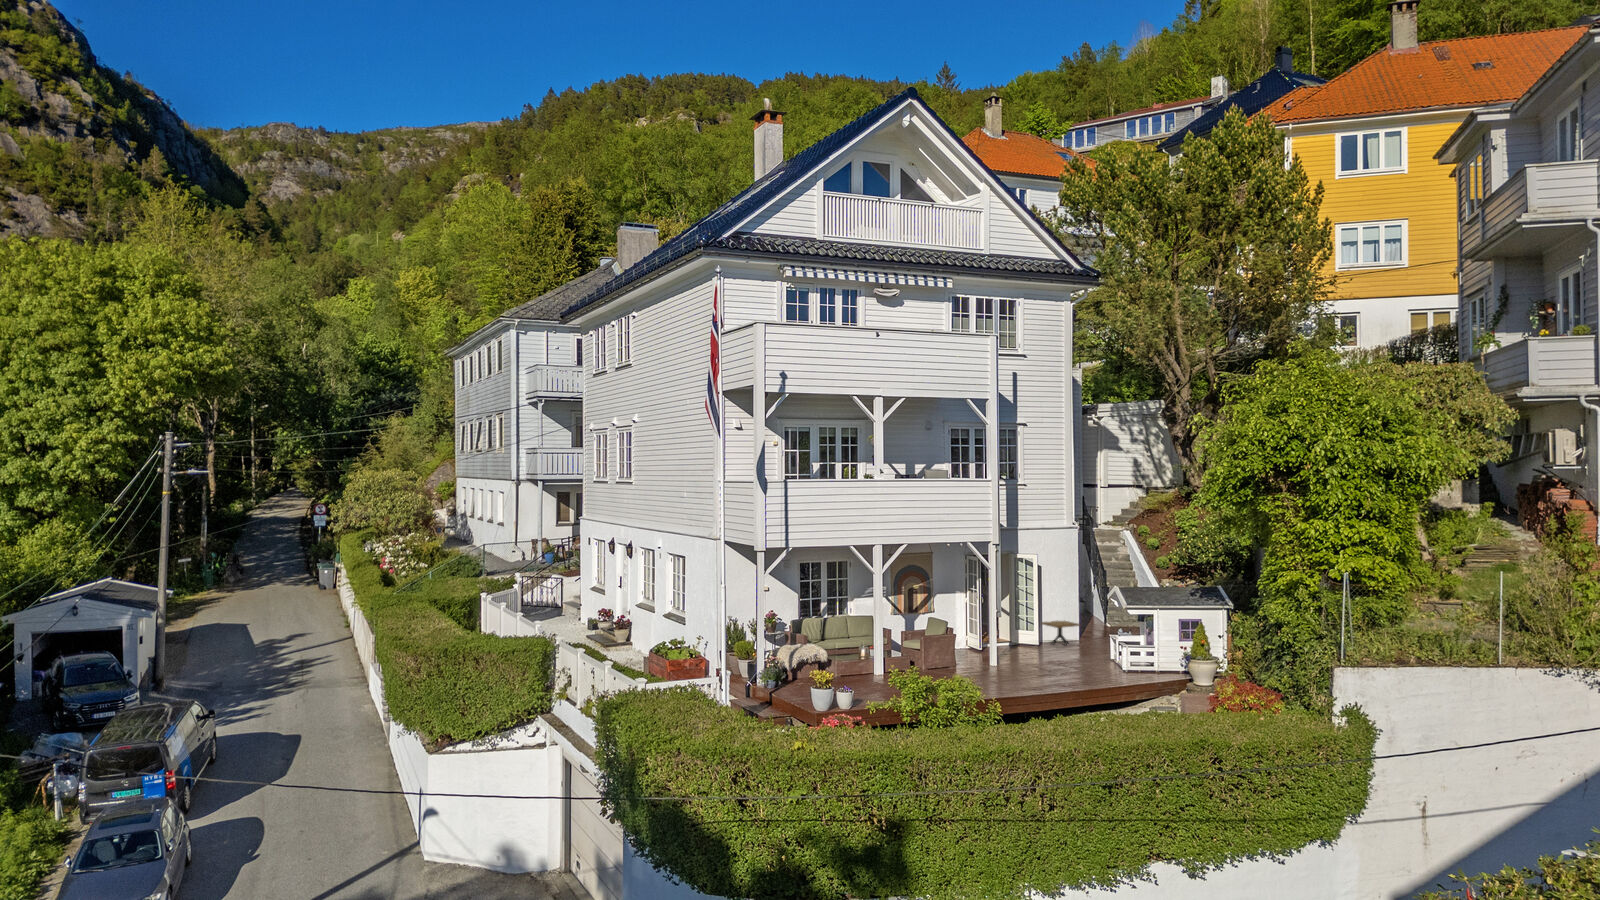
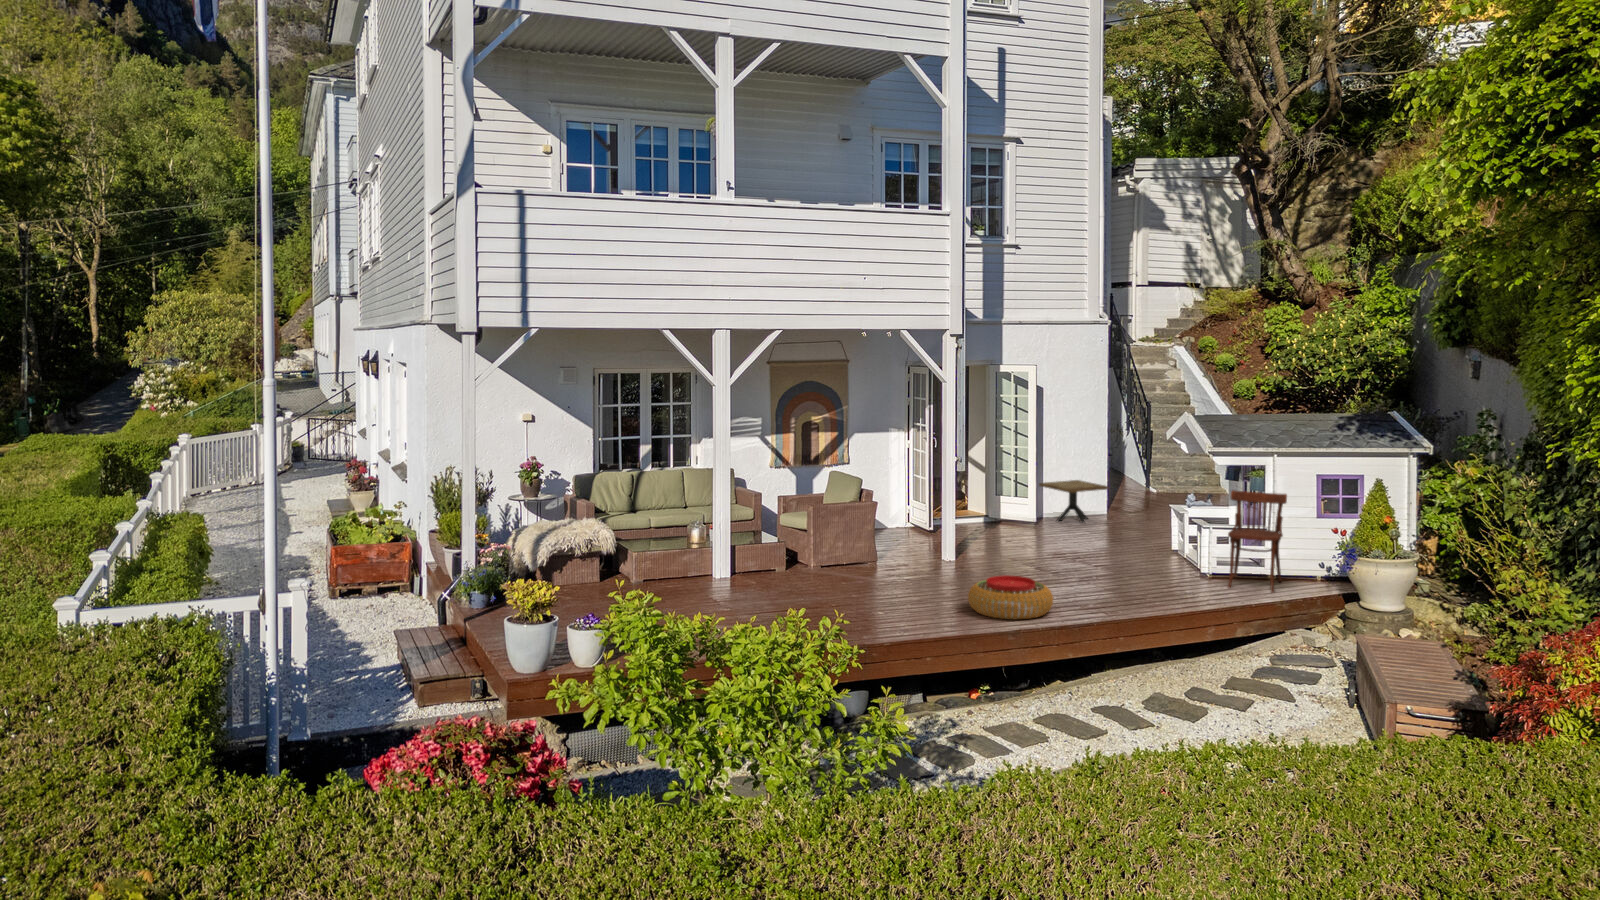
dining chair: none [1136,627,1165,679] -> present [1228,490,1287,593]
pouf: none [1008,670,1049,690] -> present [968,575,1053,619]

